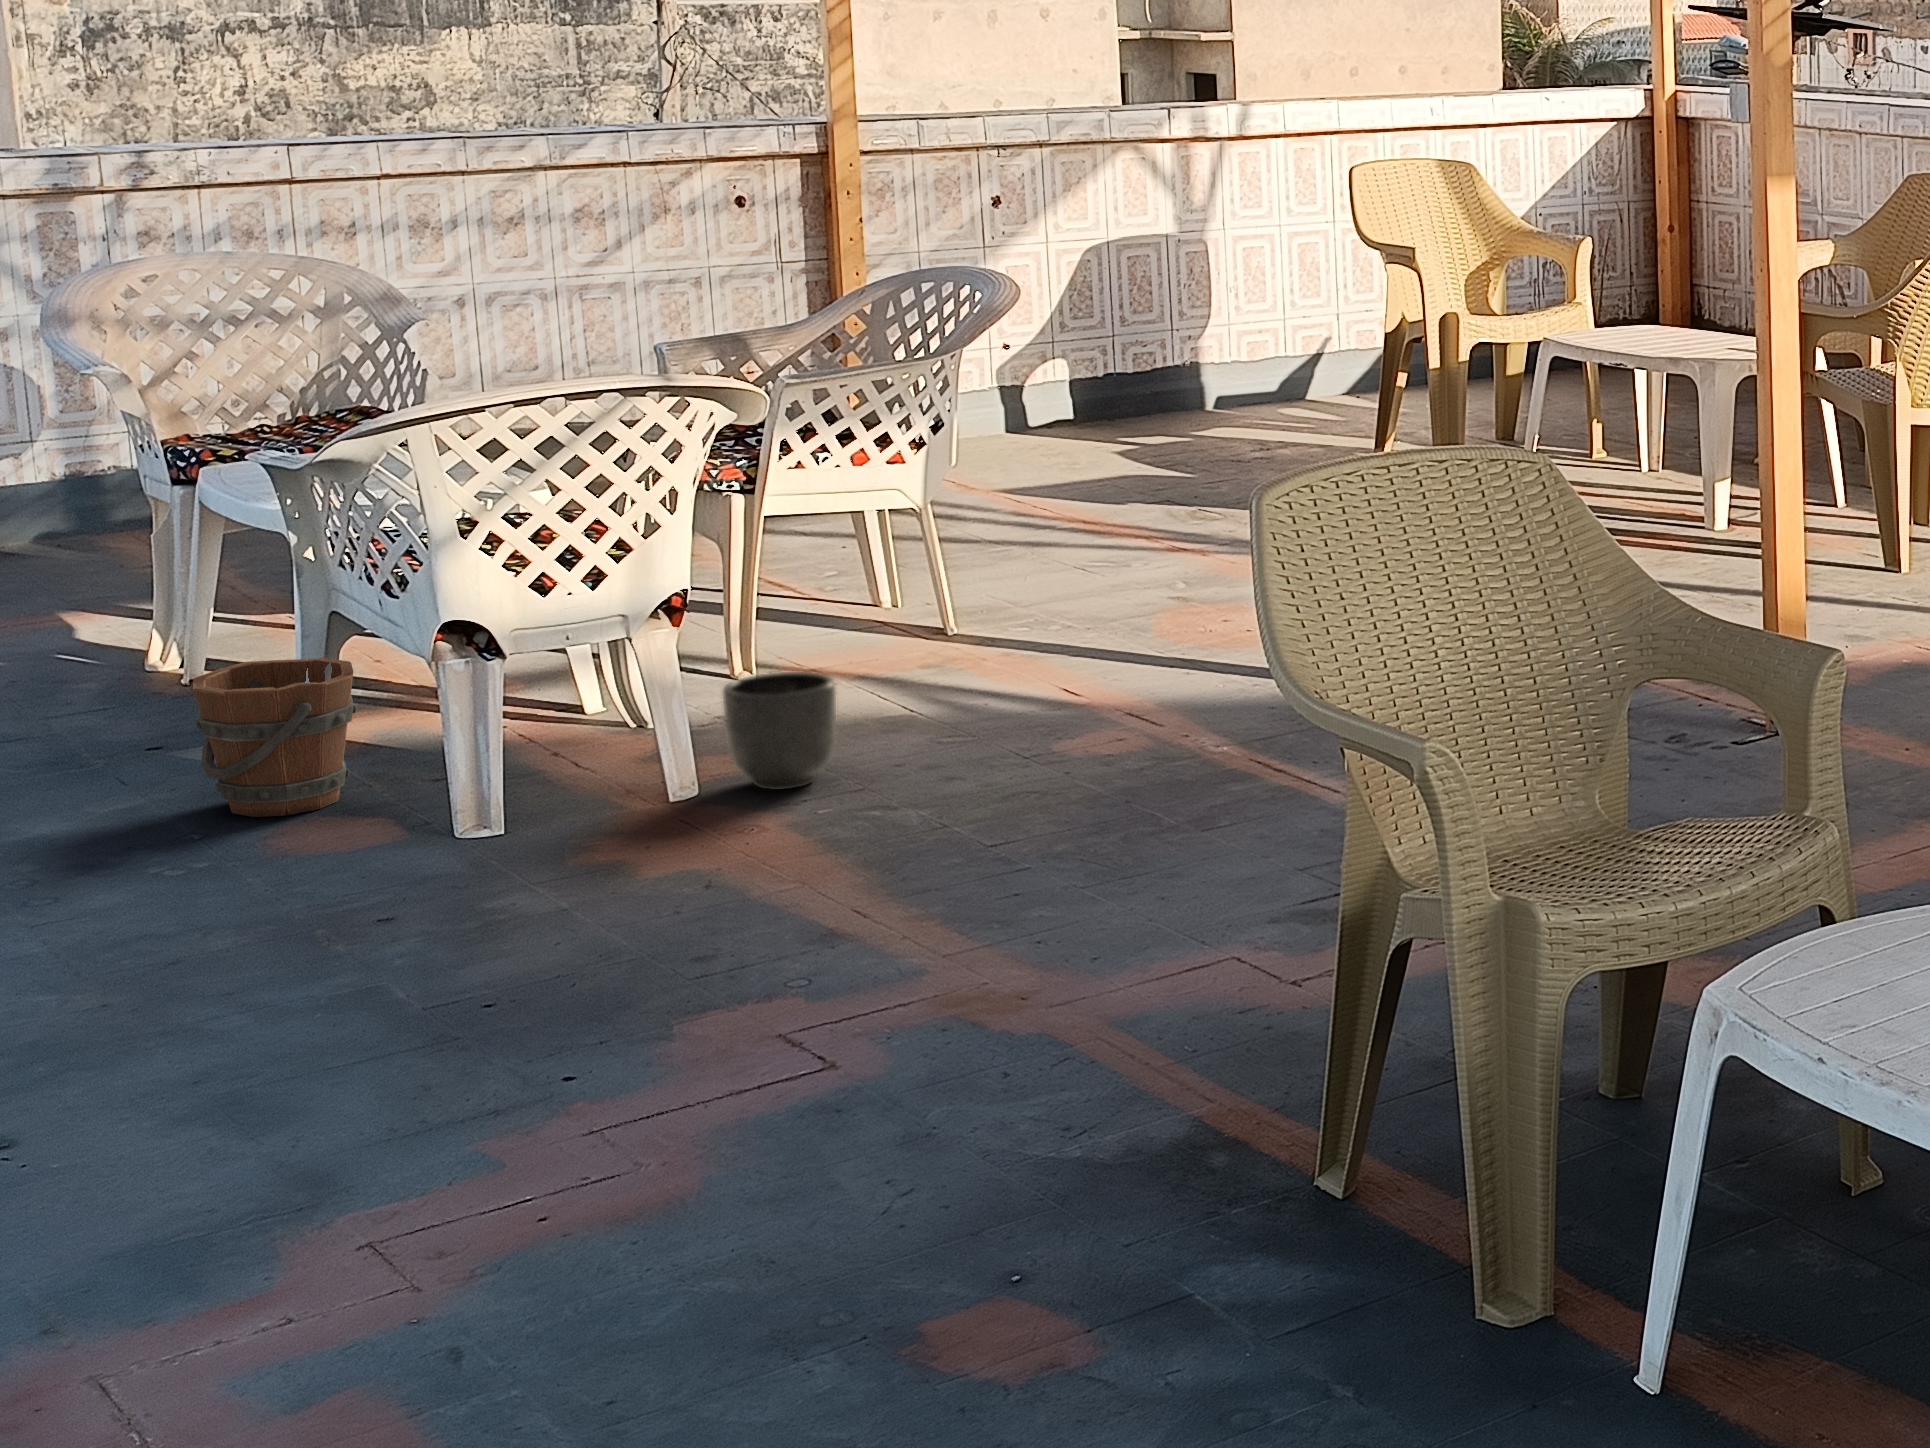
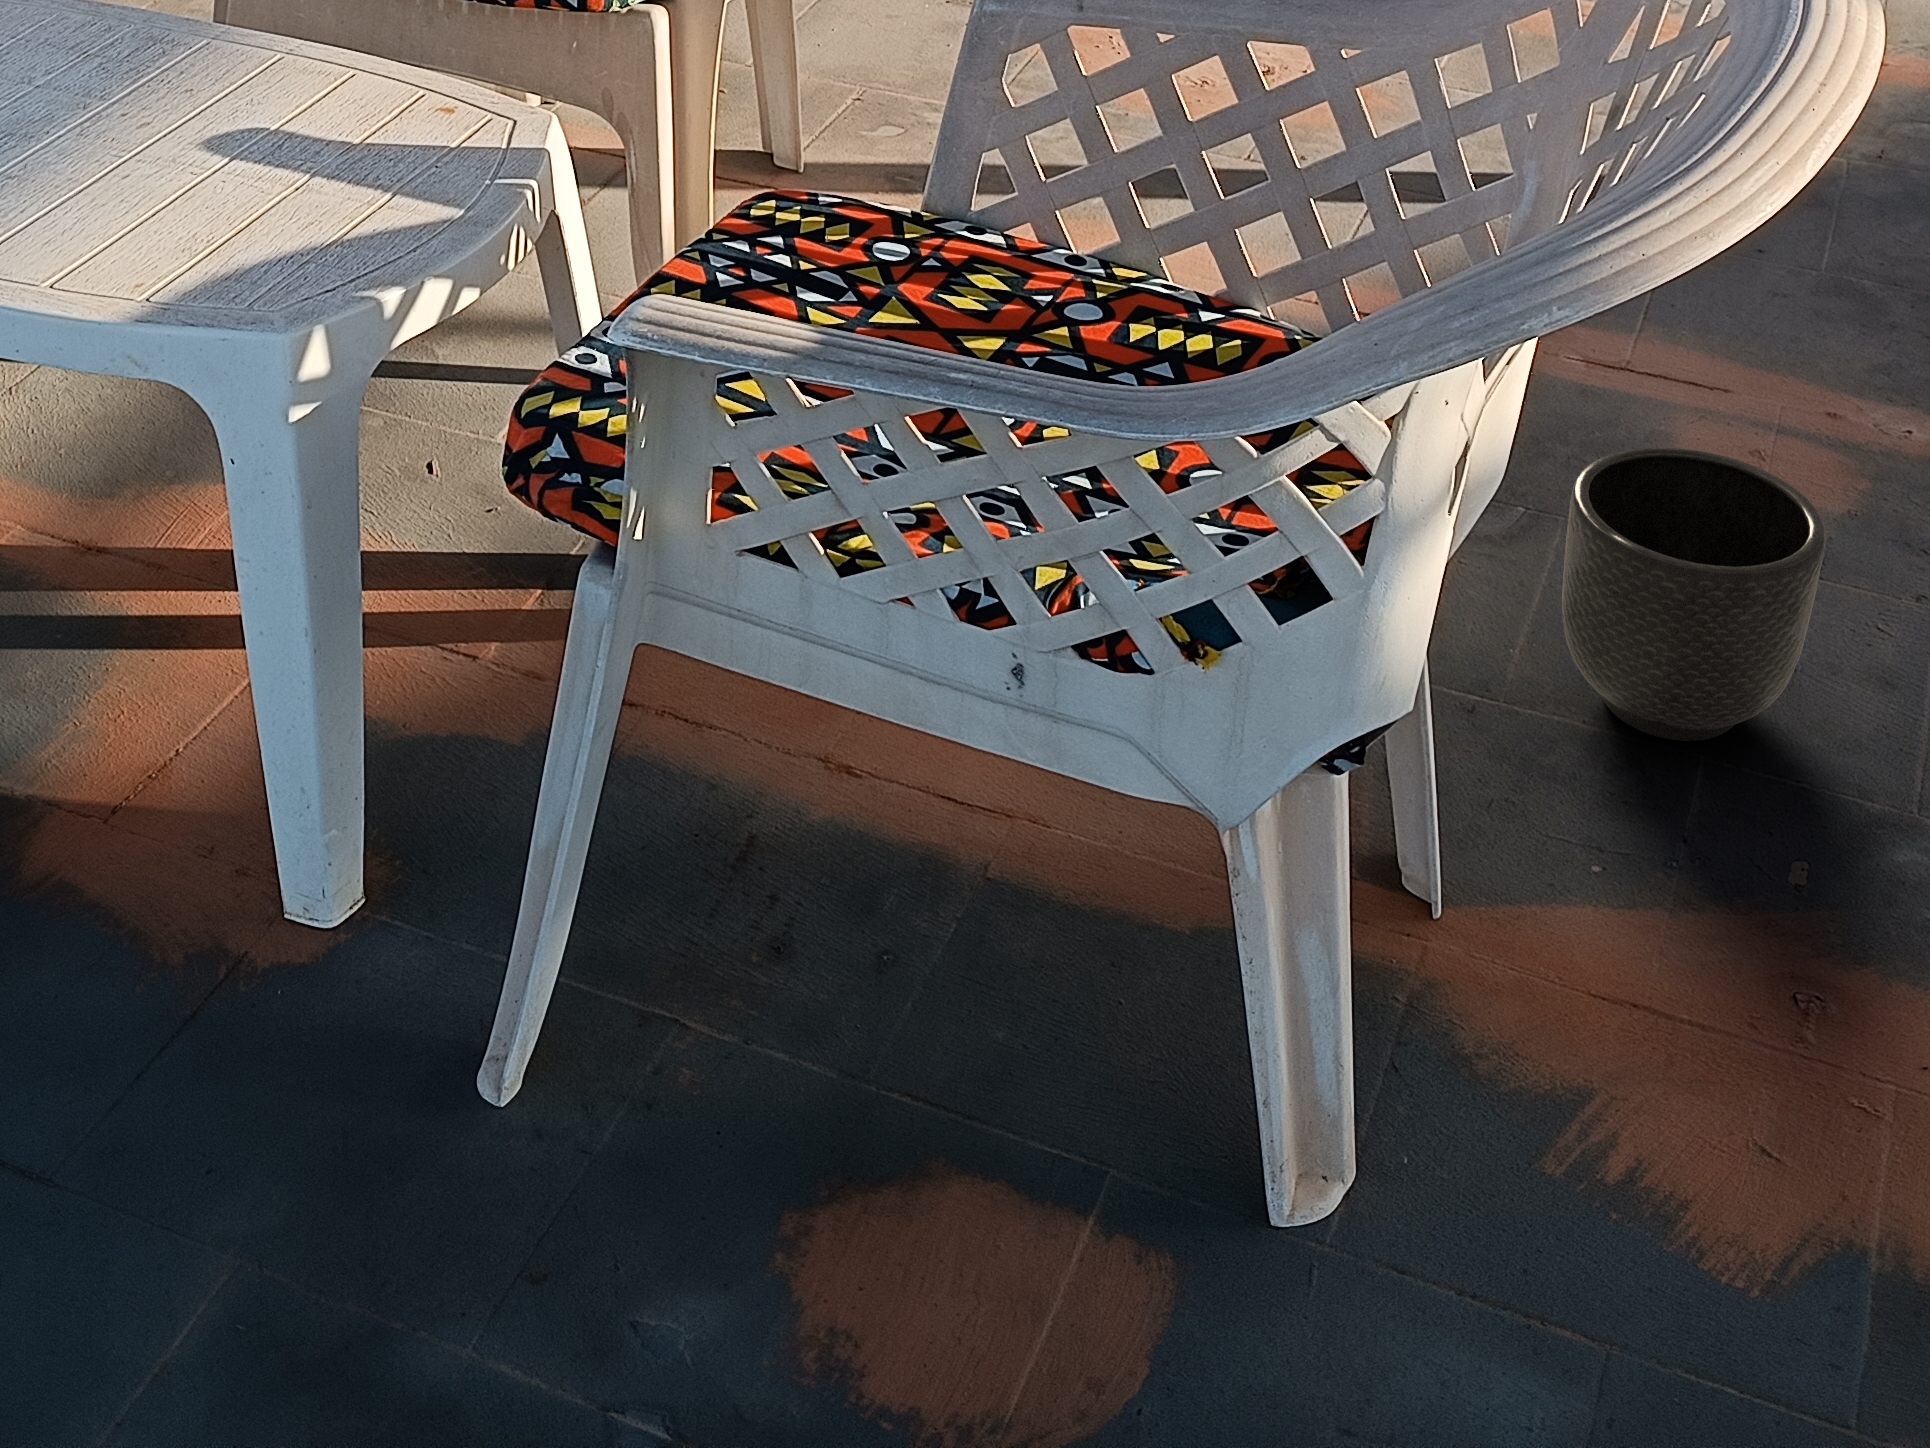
bucket: present [193,658,357,817] -> none [619,698,1063,1196]

